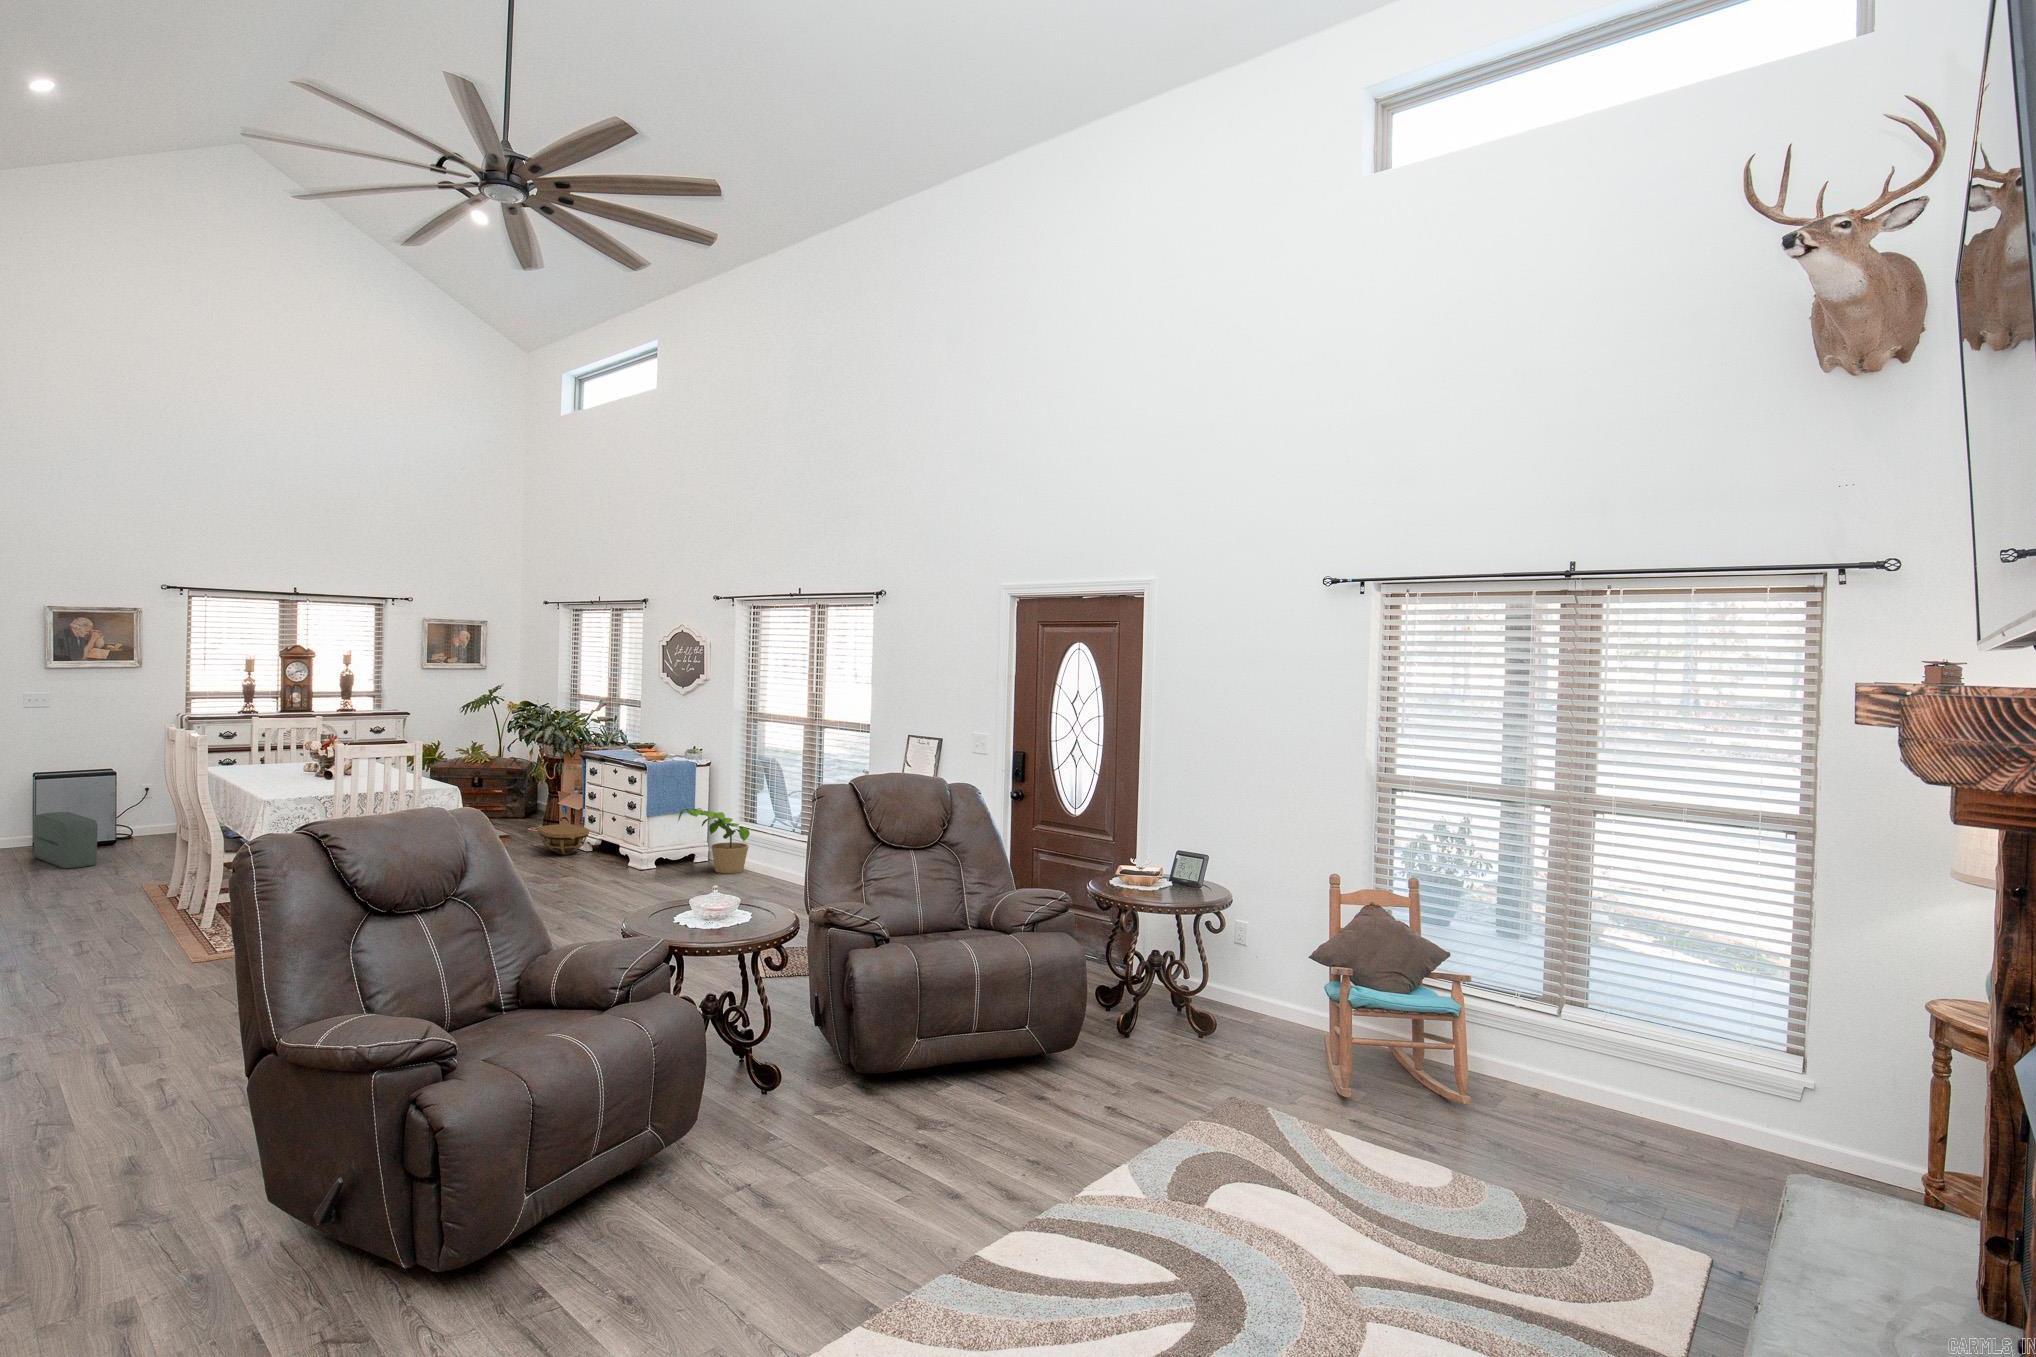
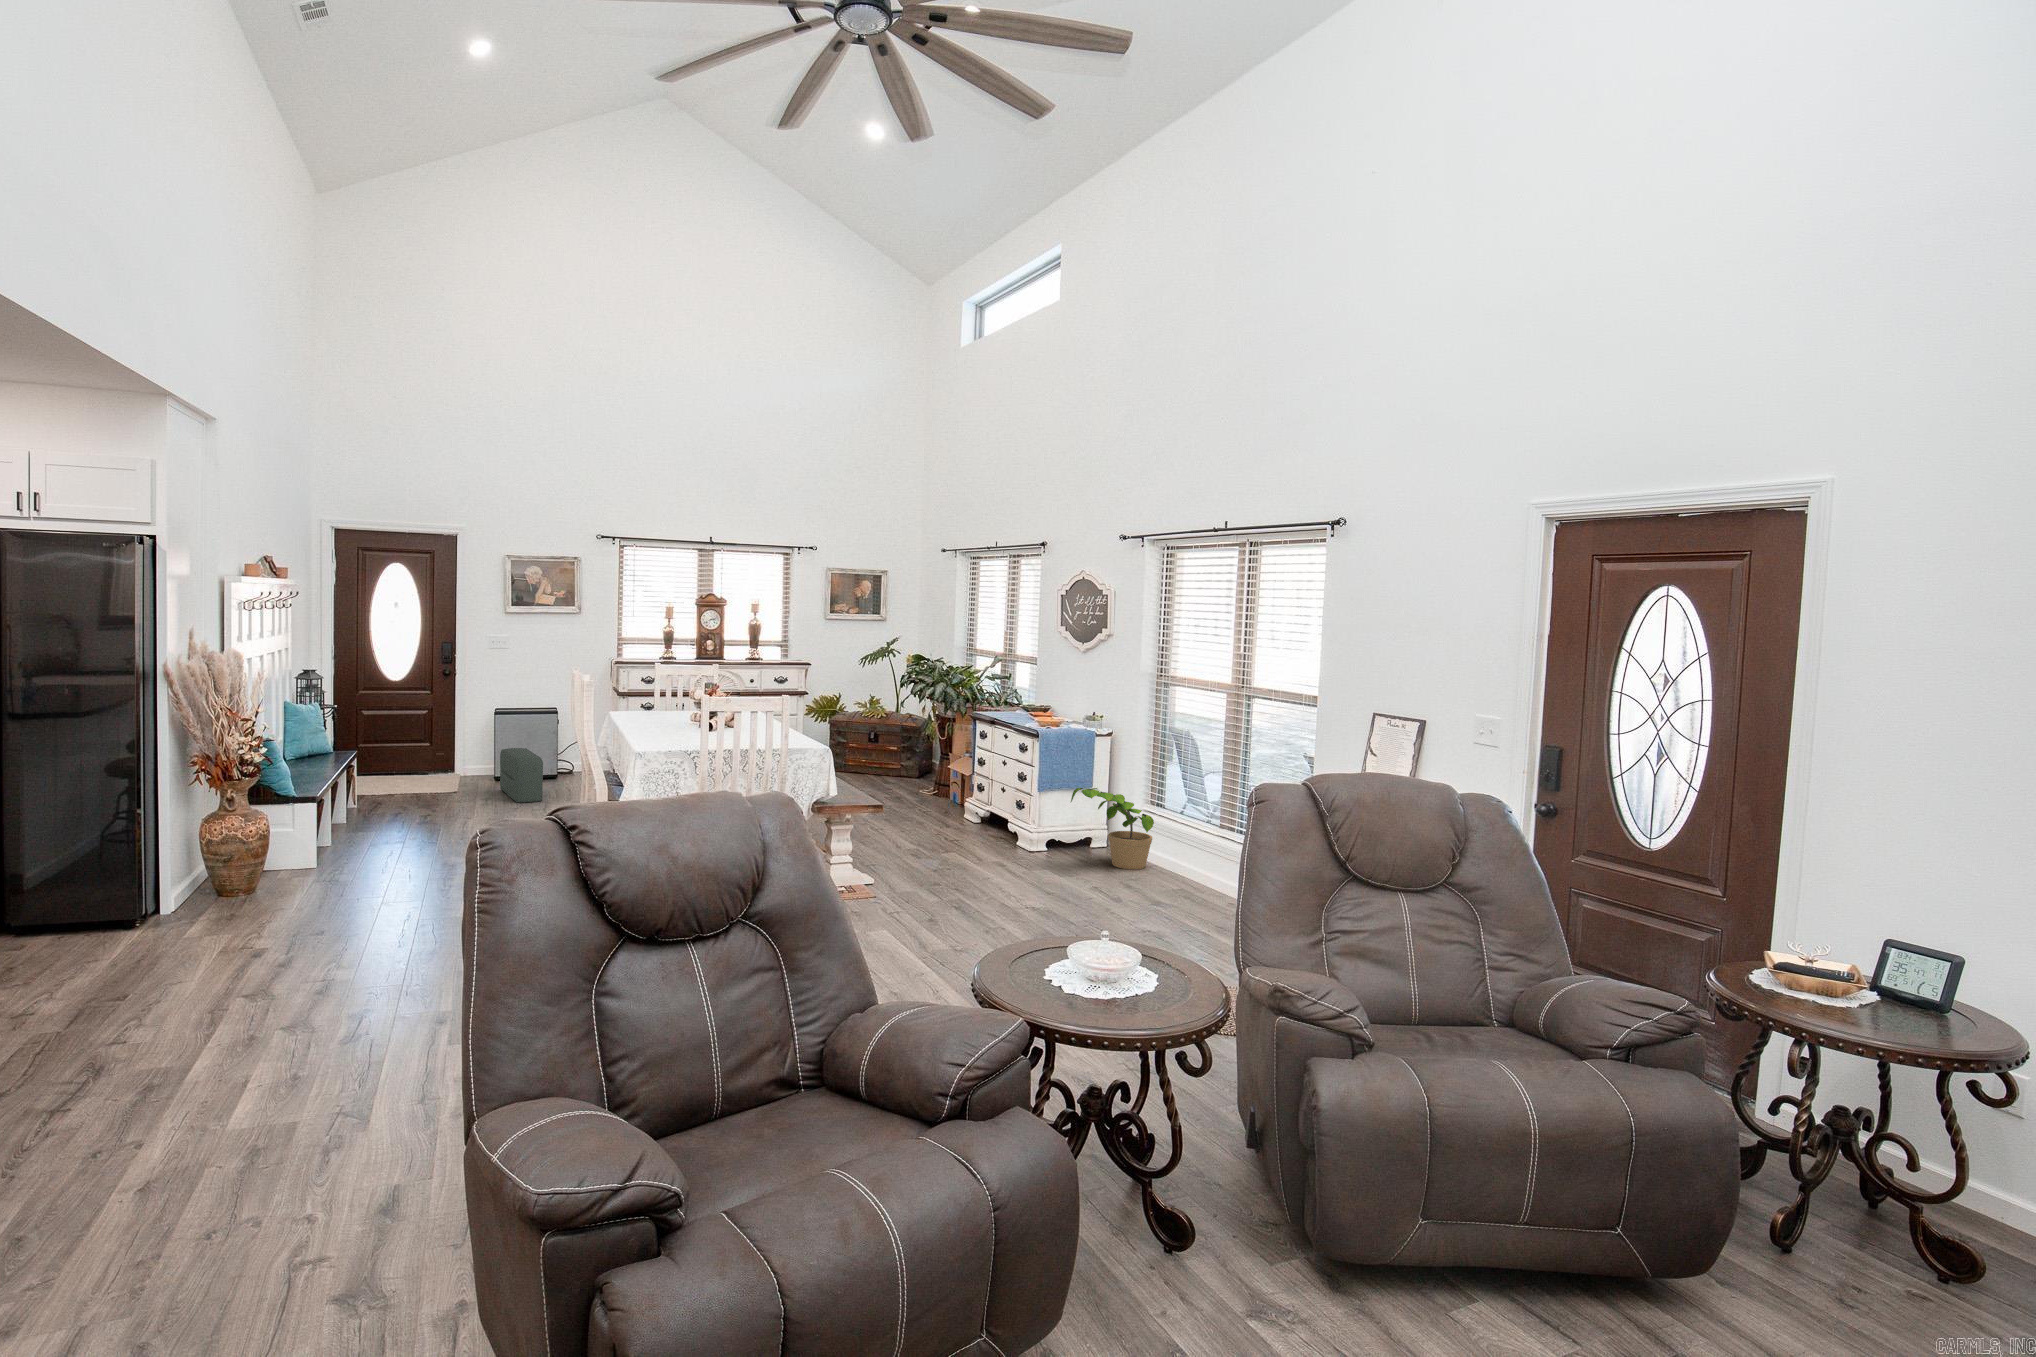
basket: present [538,824,589,855] -> none [925,793,977,827]

